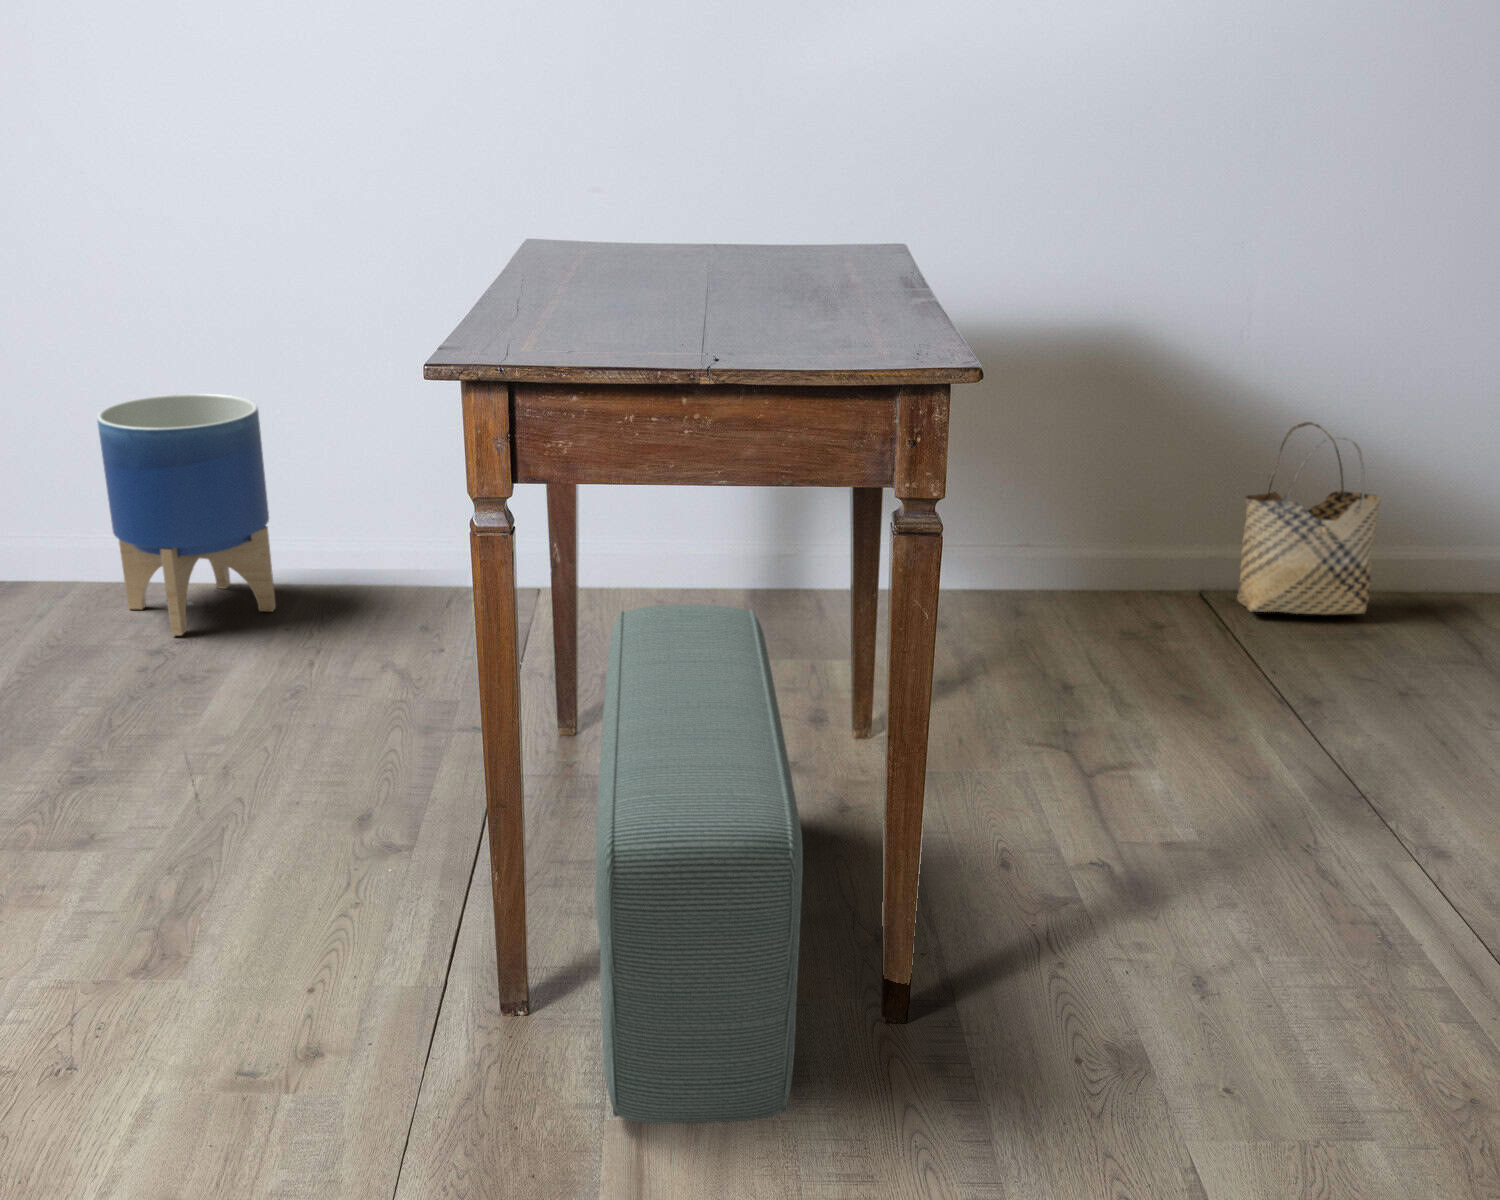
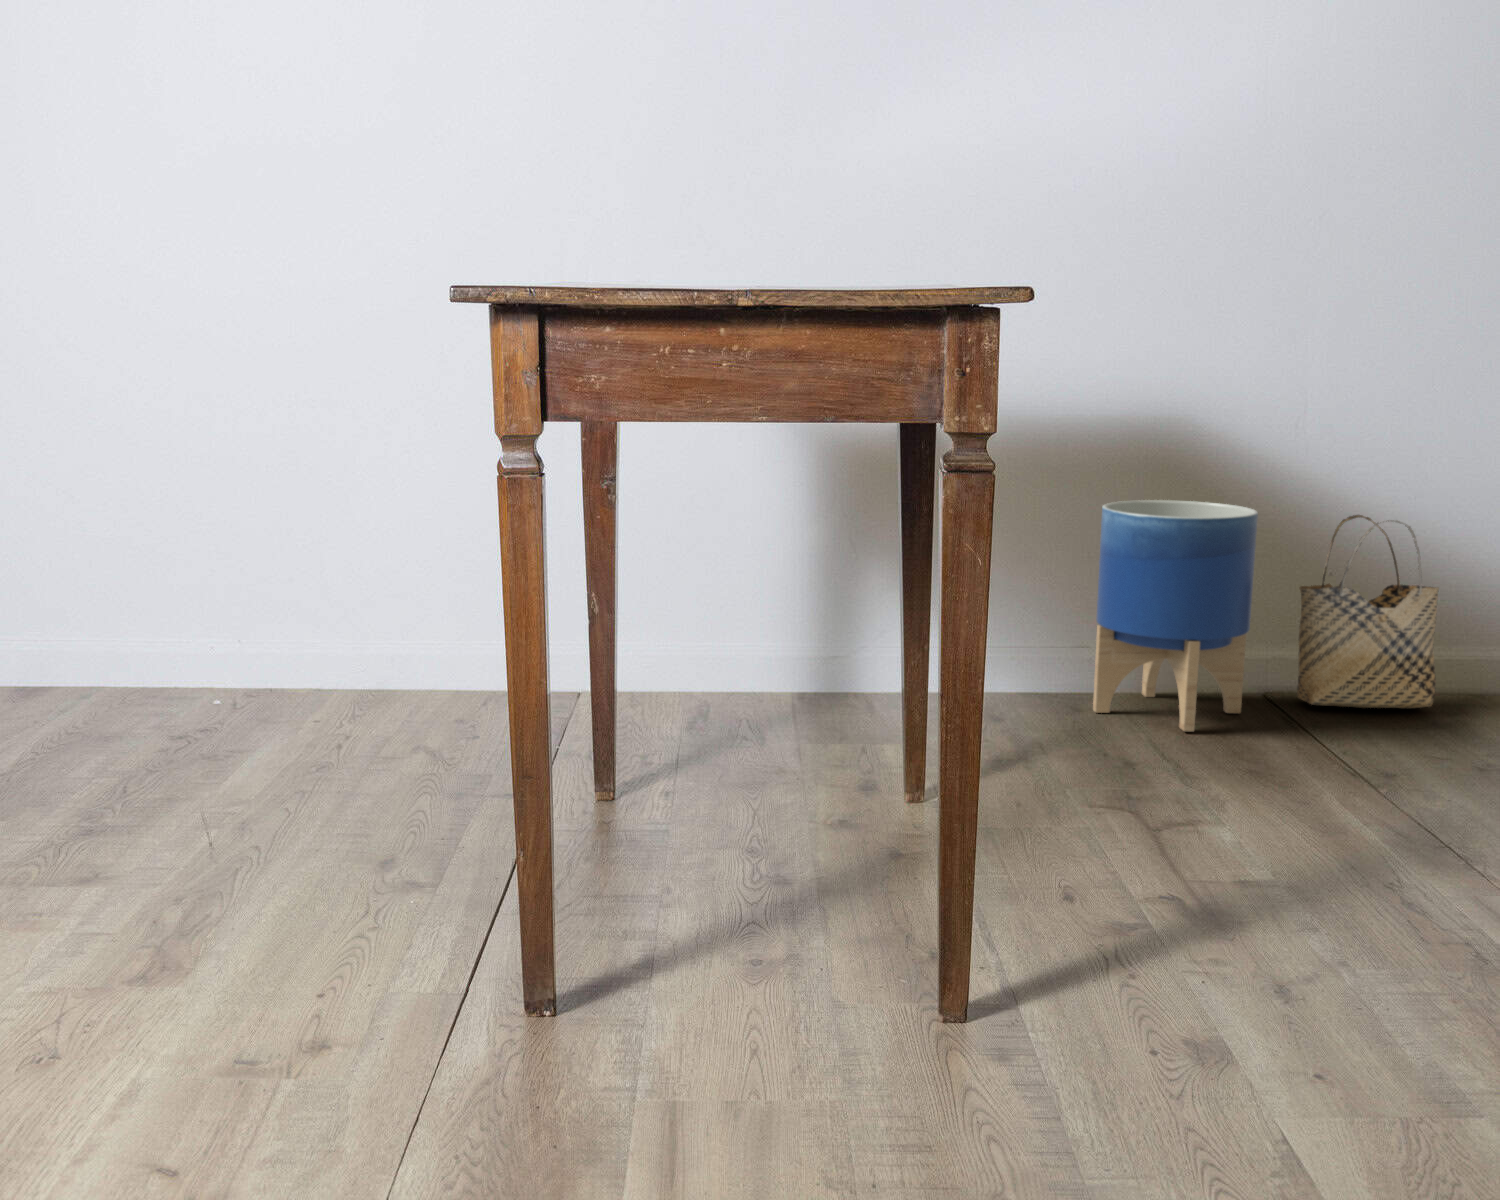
planter: present [97,394,276,635] -> present [1093,500,1258,731]
pouf: present [595,605,803,1123] -> none [629,623,847,1113]

